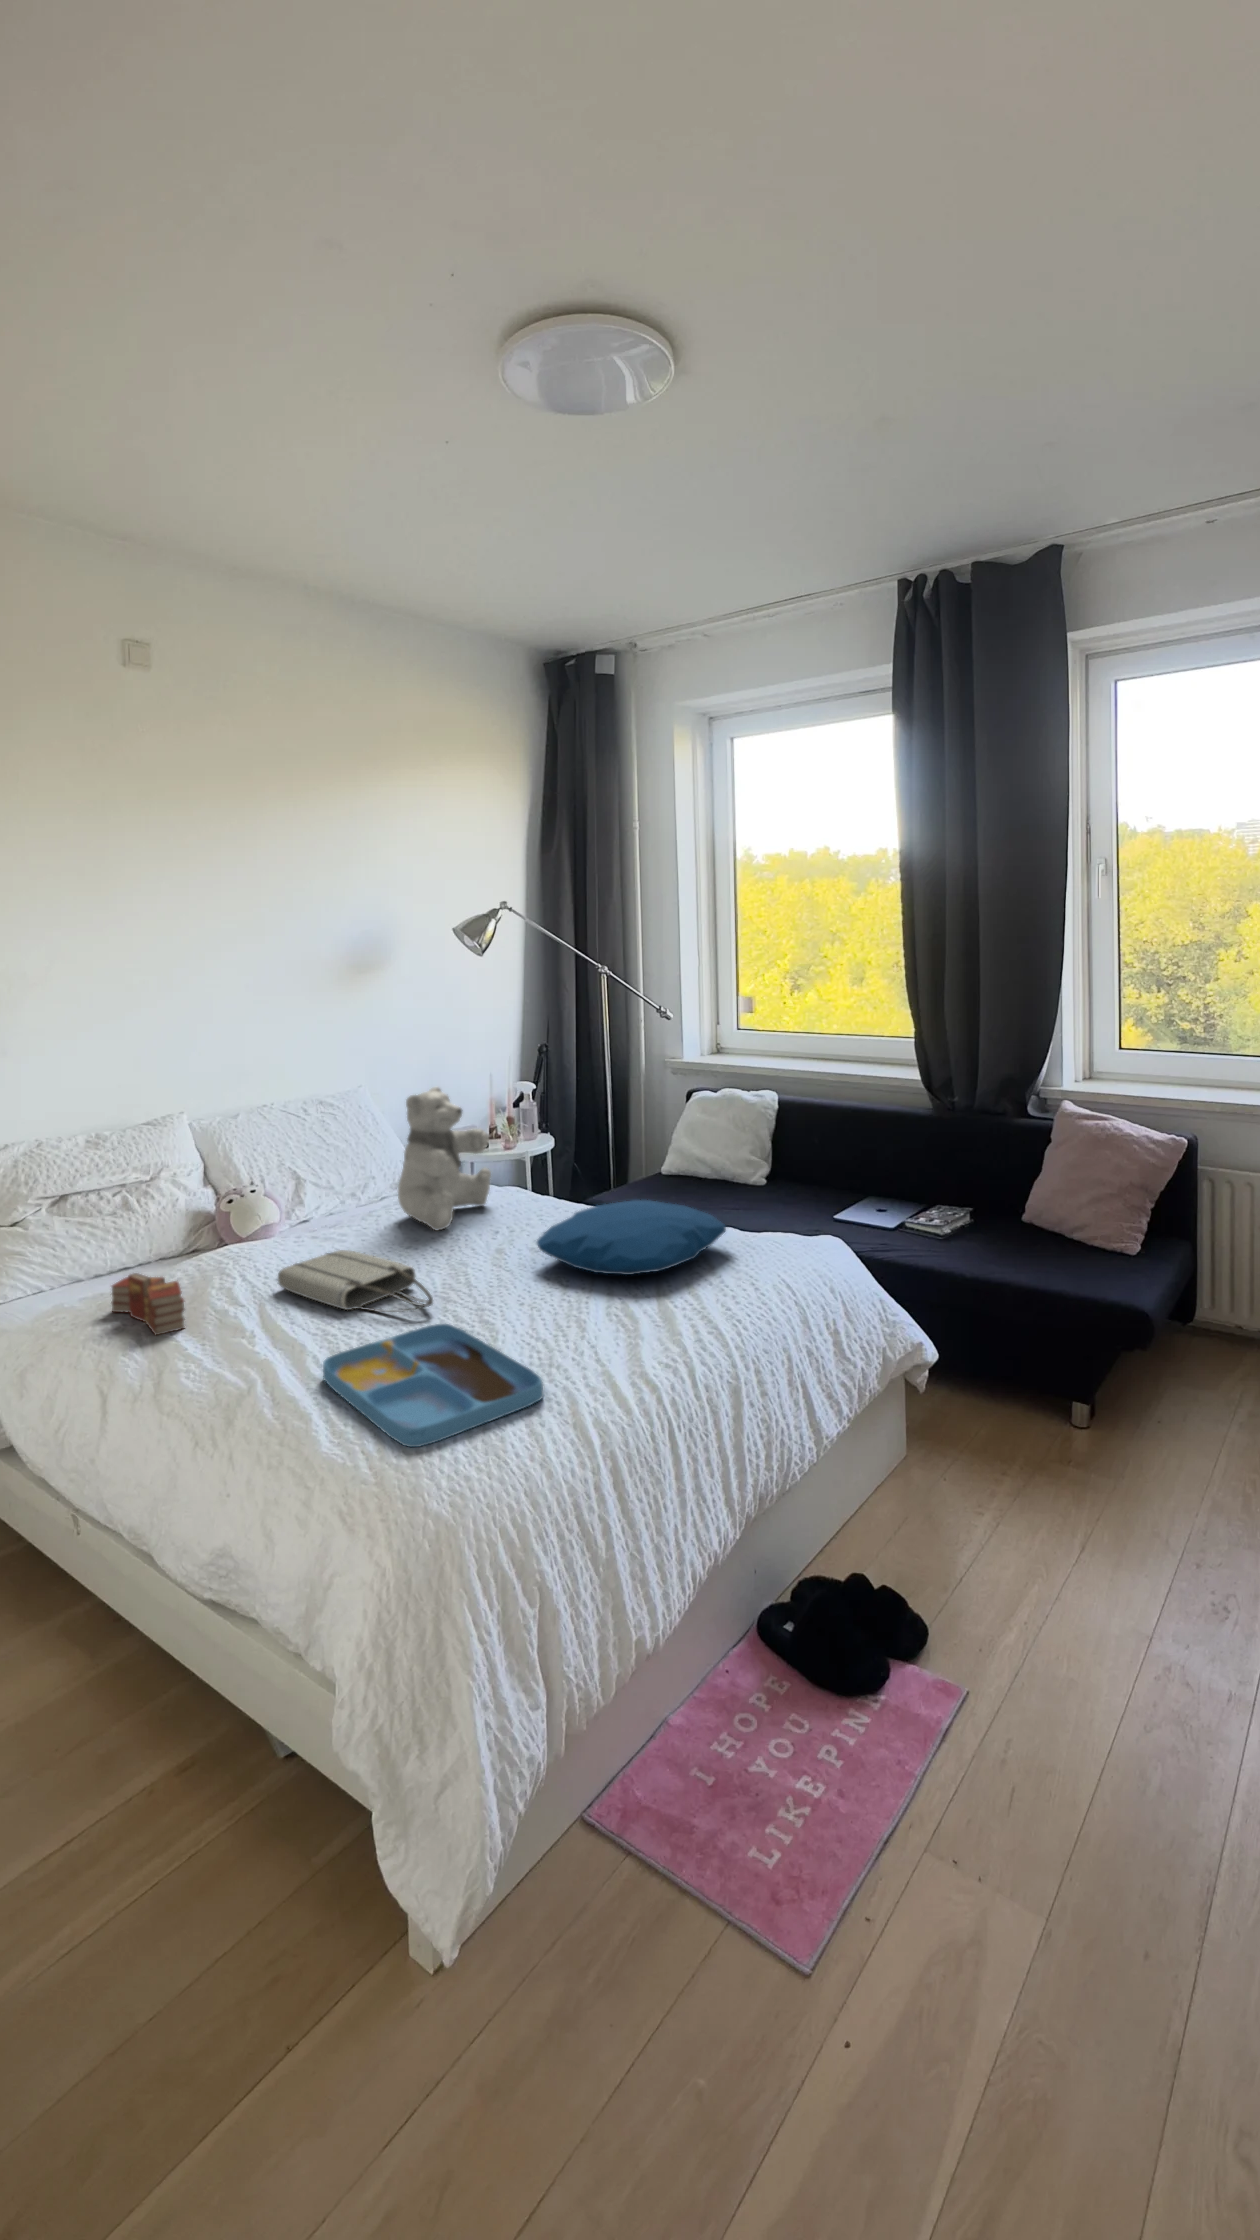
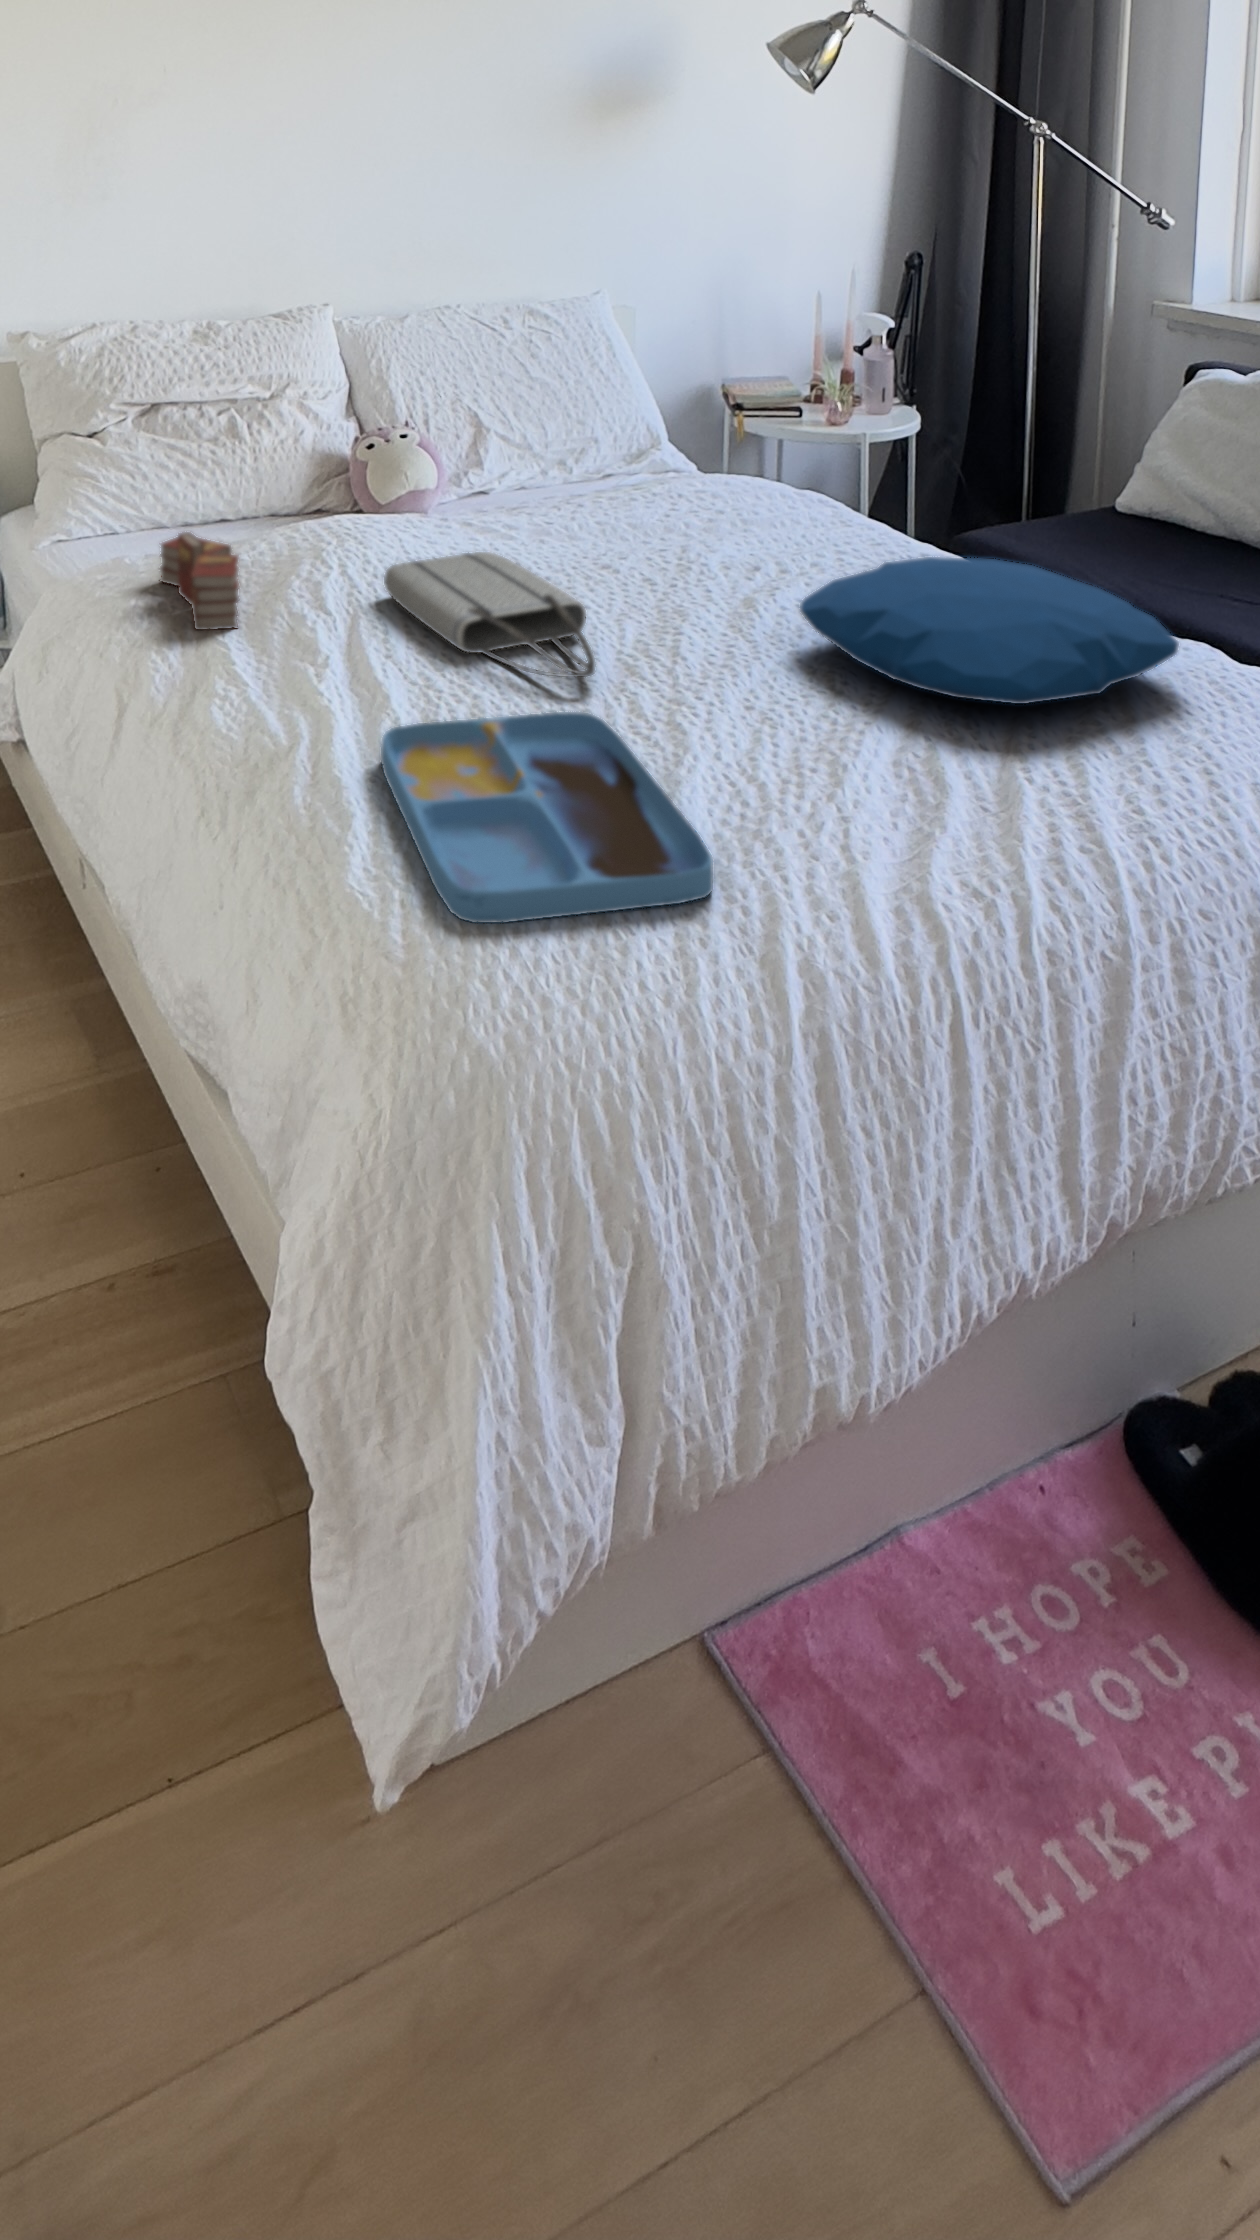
teddy bear: present [398,1087,491,1230] -> none [608,307,768,547]

